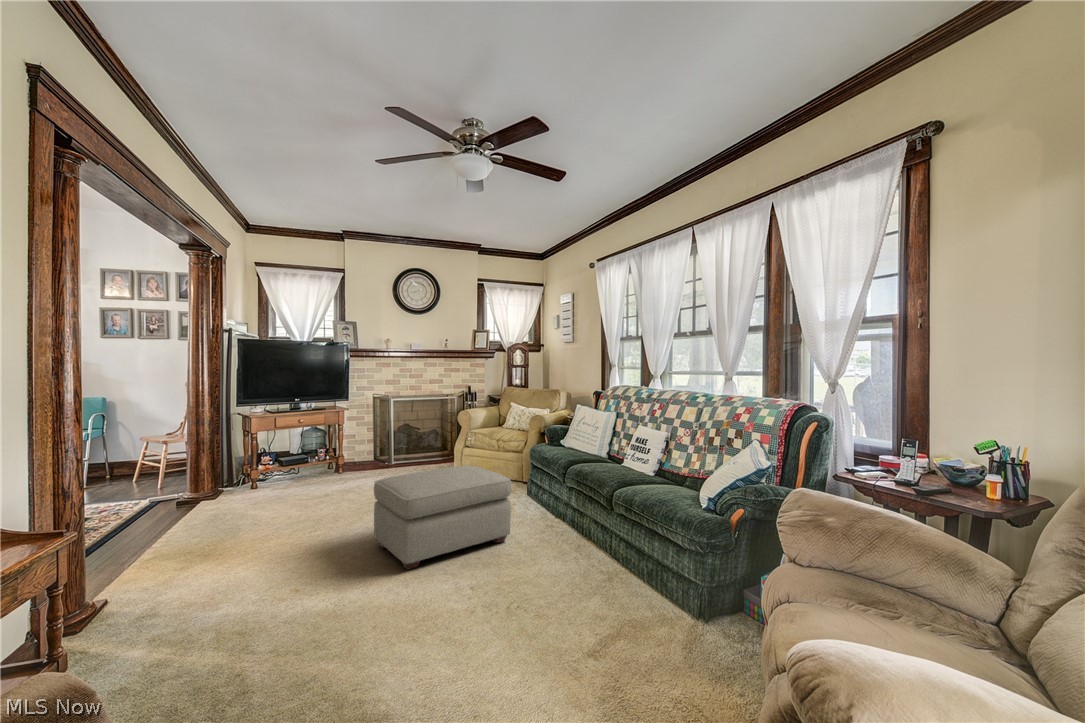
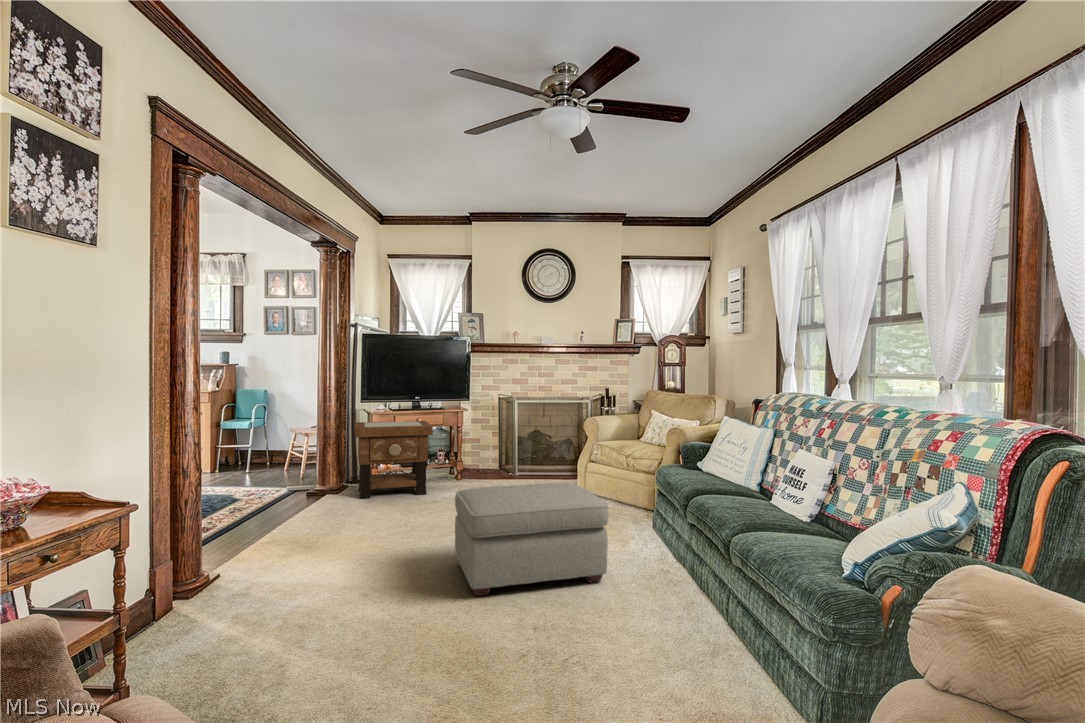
side table: none [231,421,319,500] -> present [355,421,433,499]

